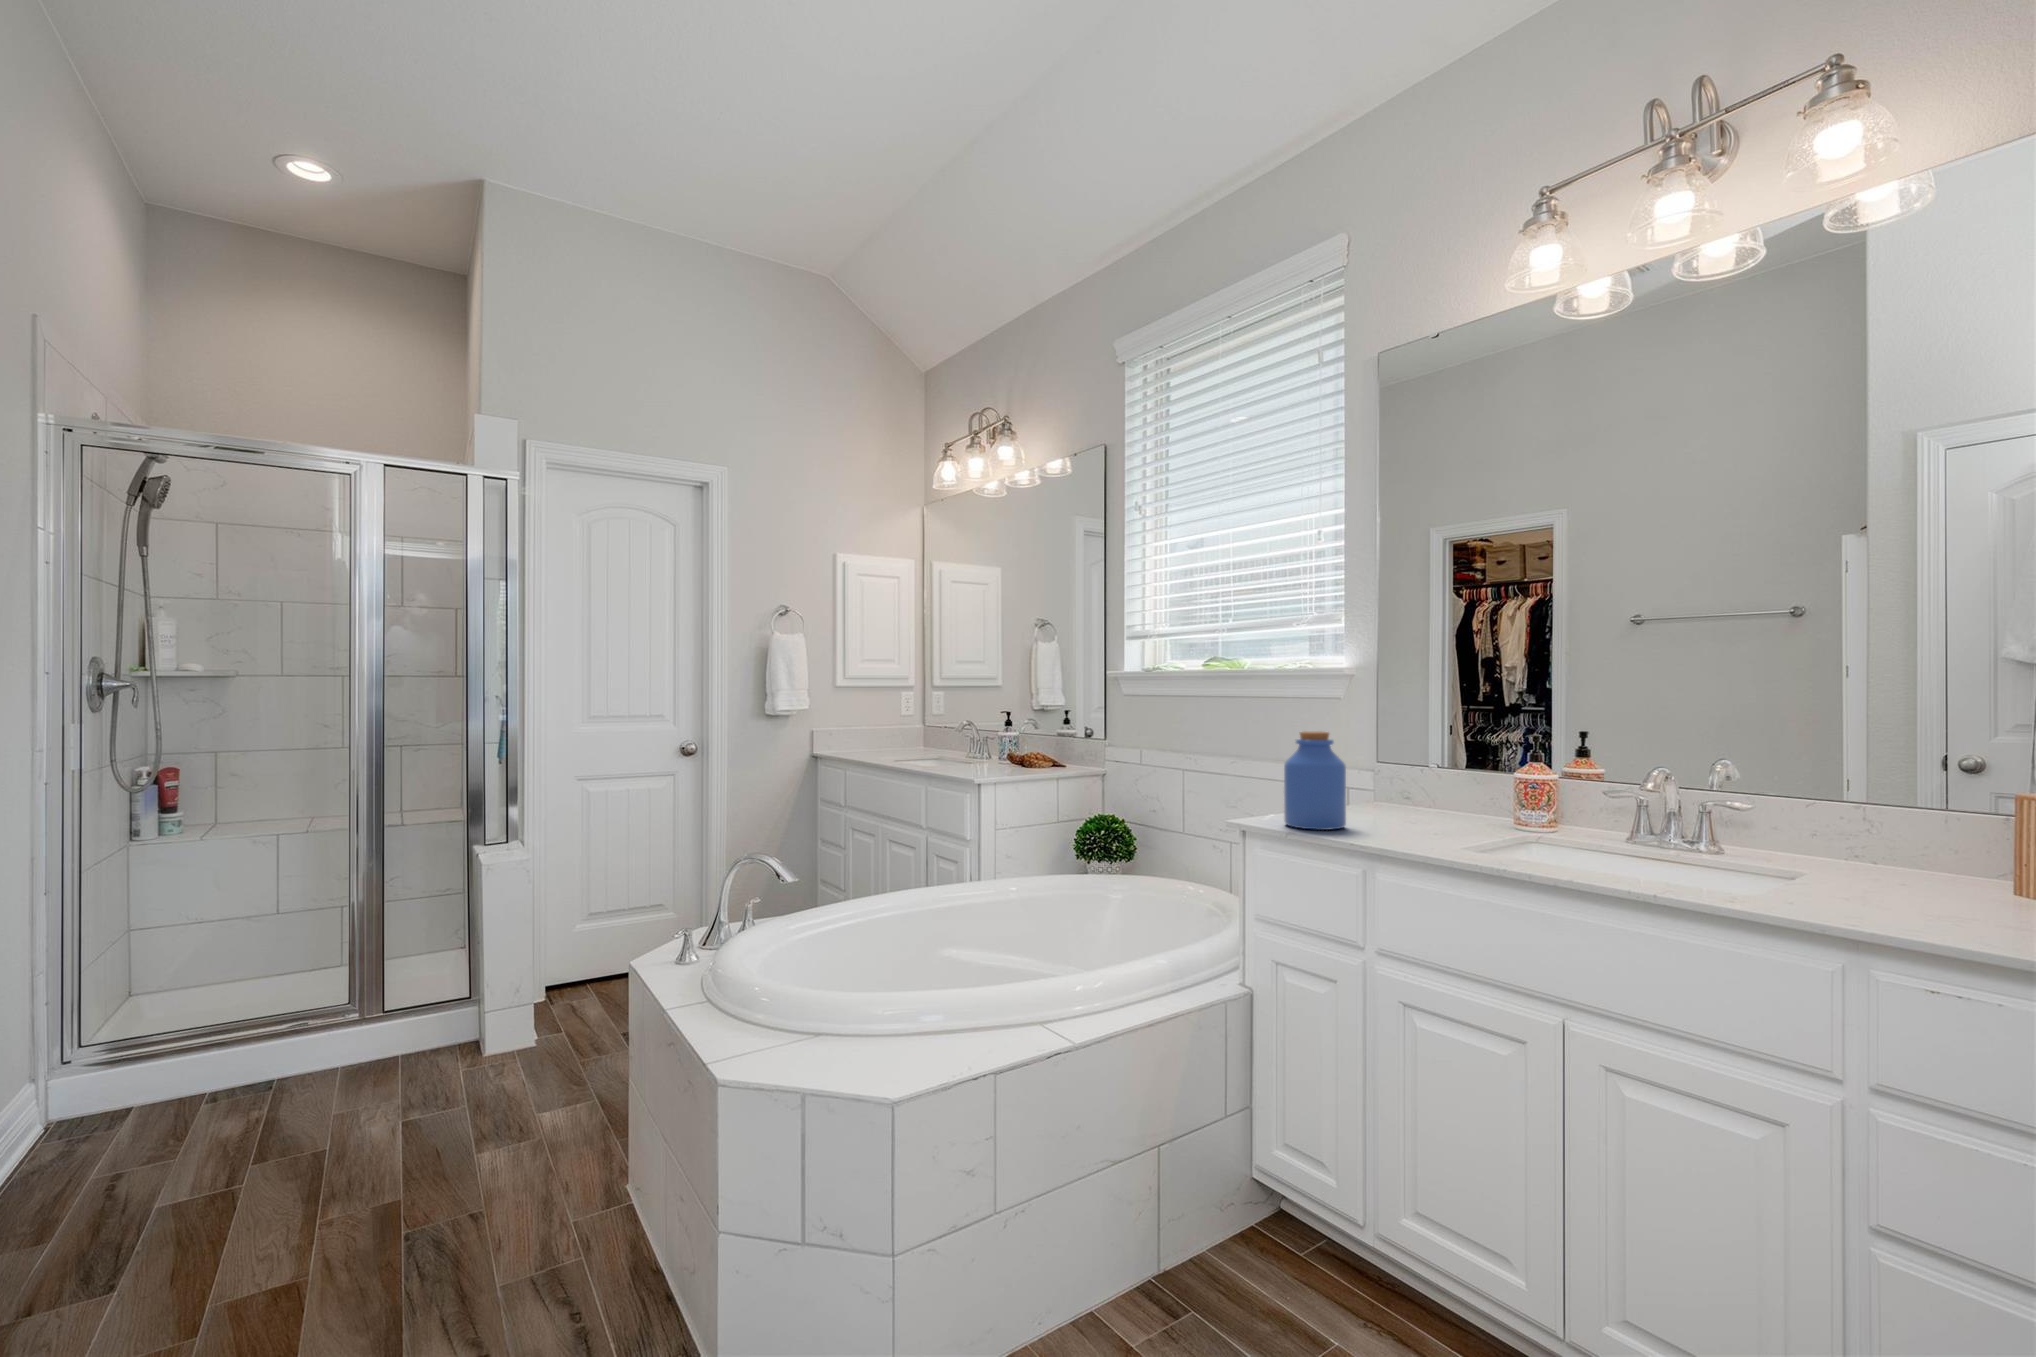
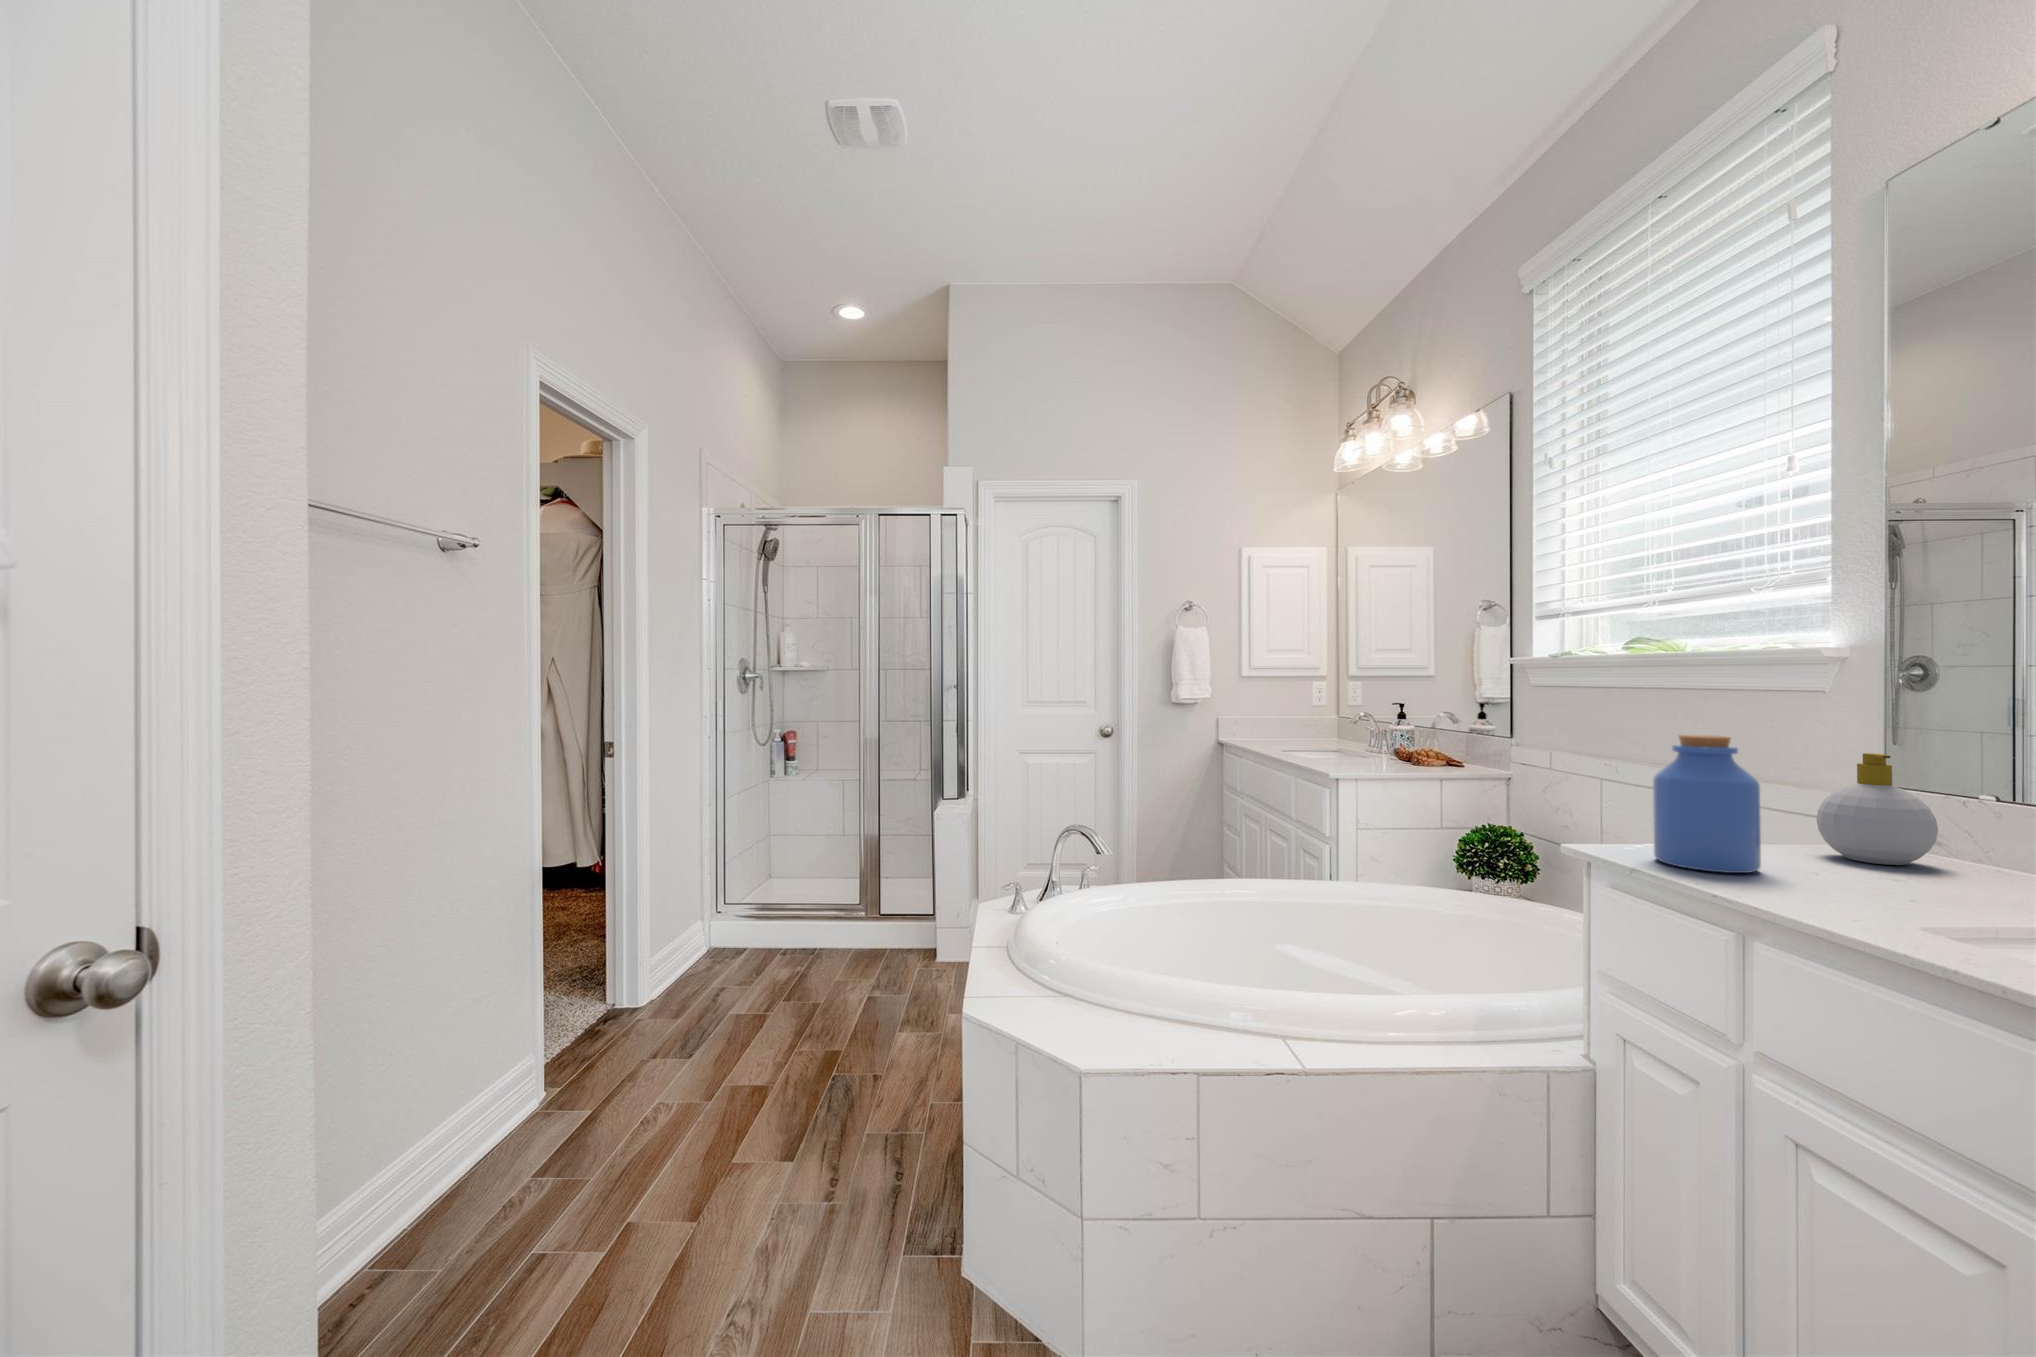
soap bottle: none [1353,741,1413,815] -> present [1817,753,1938,865]

